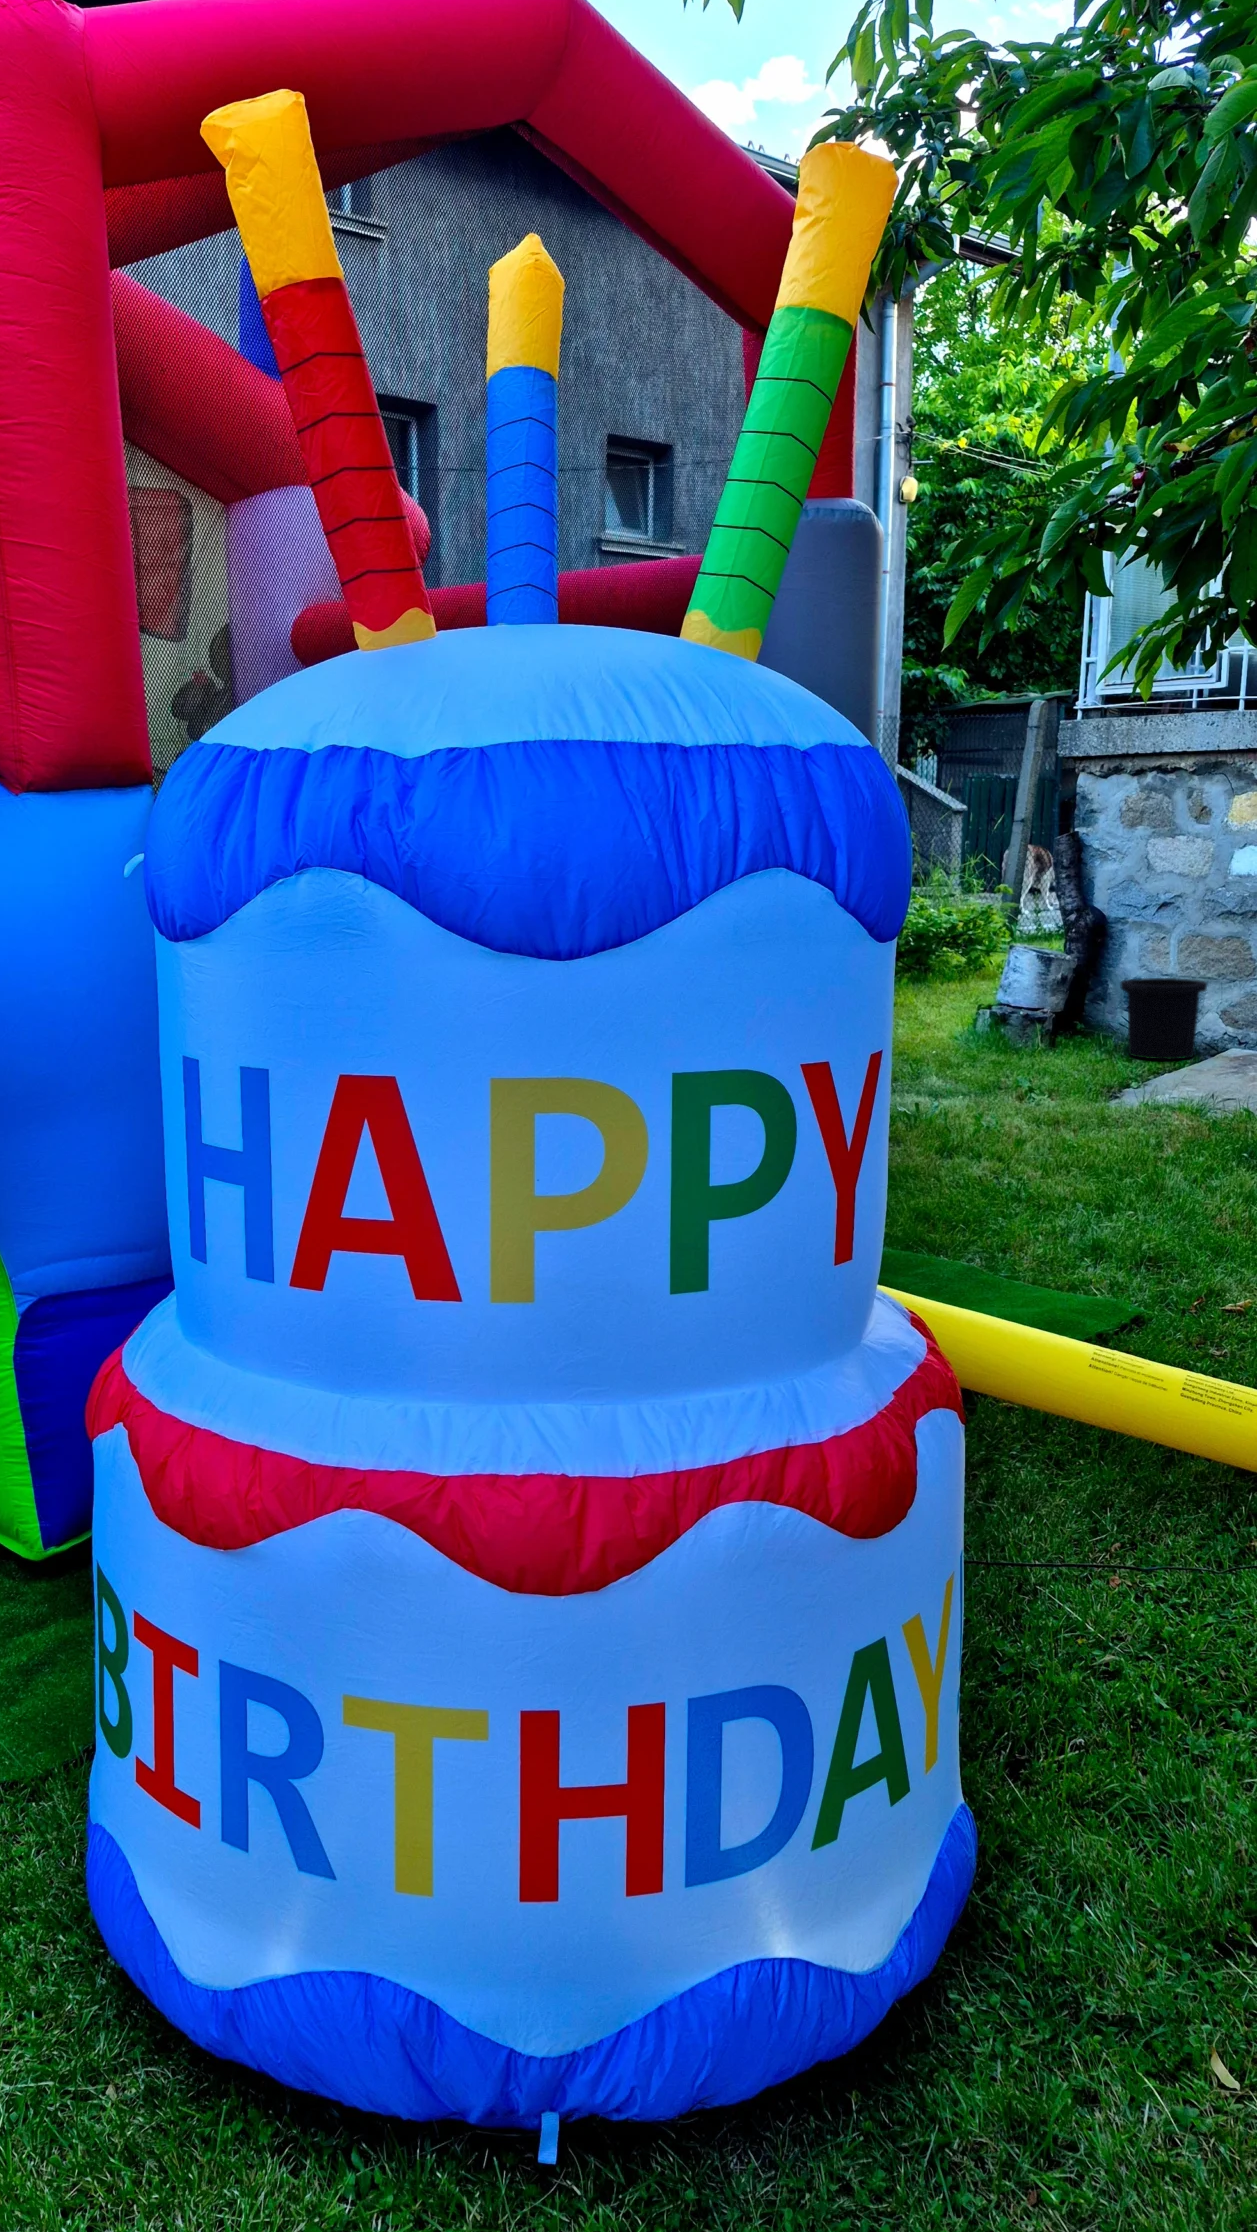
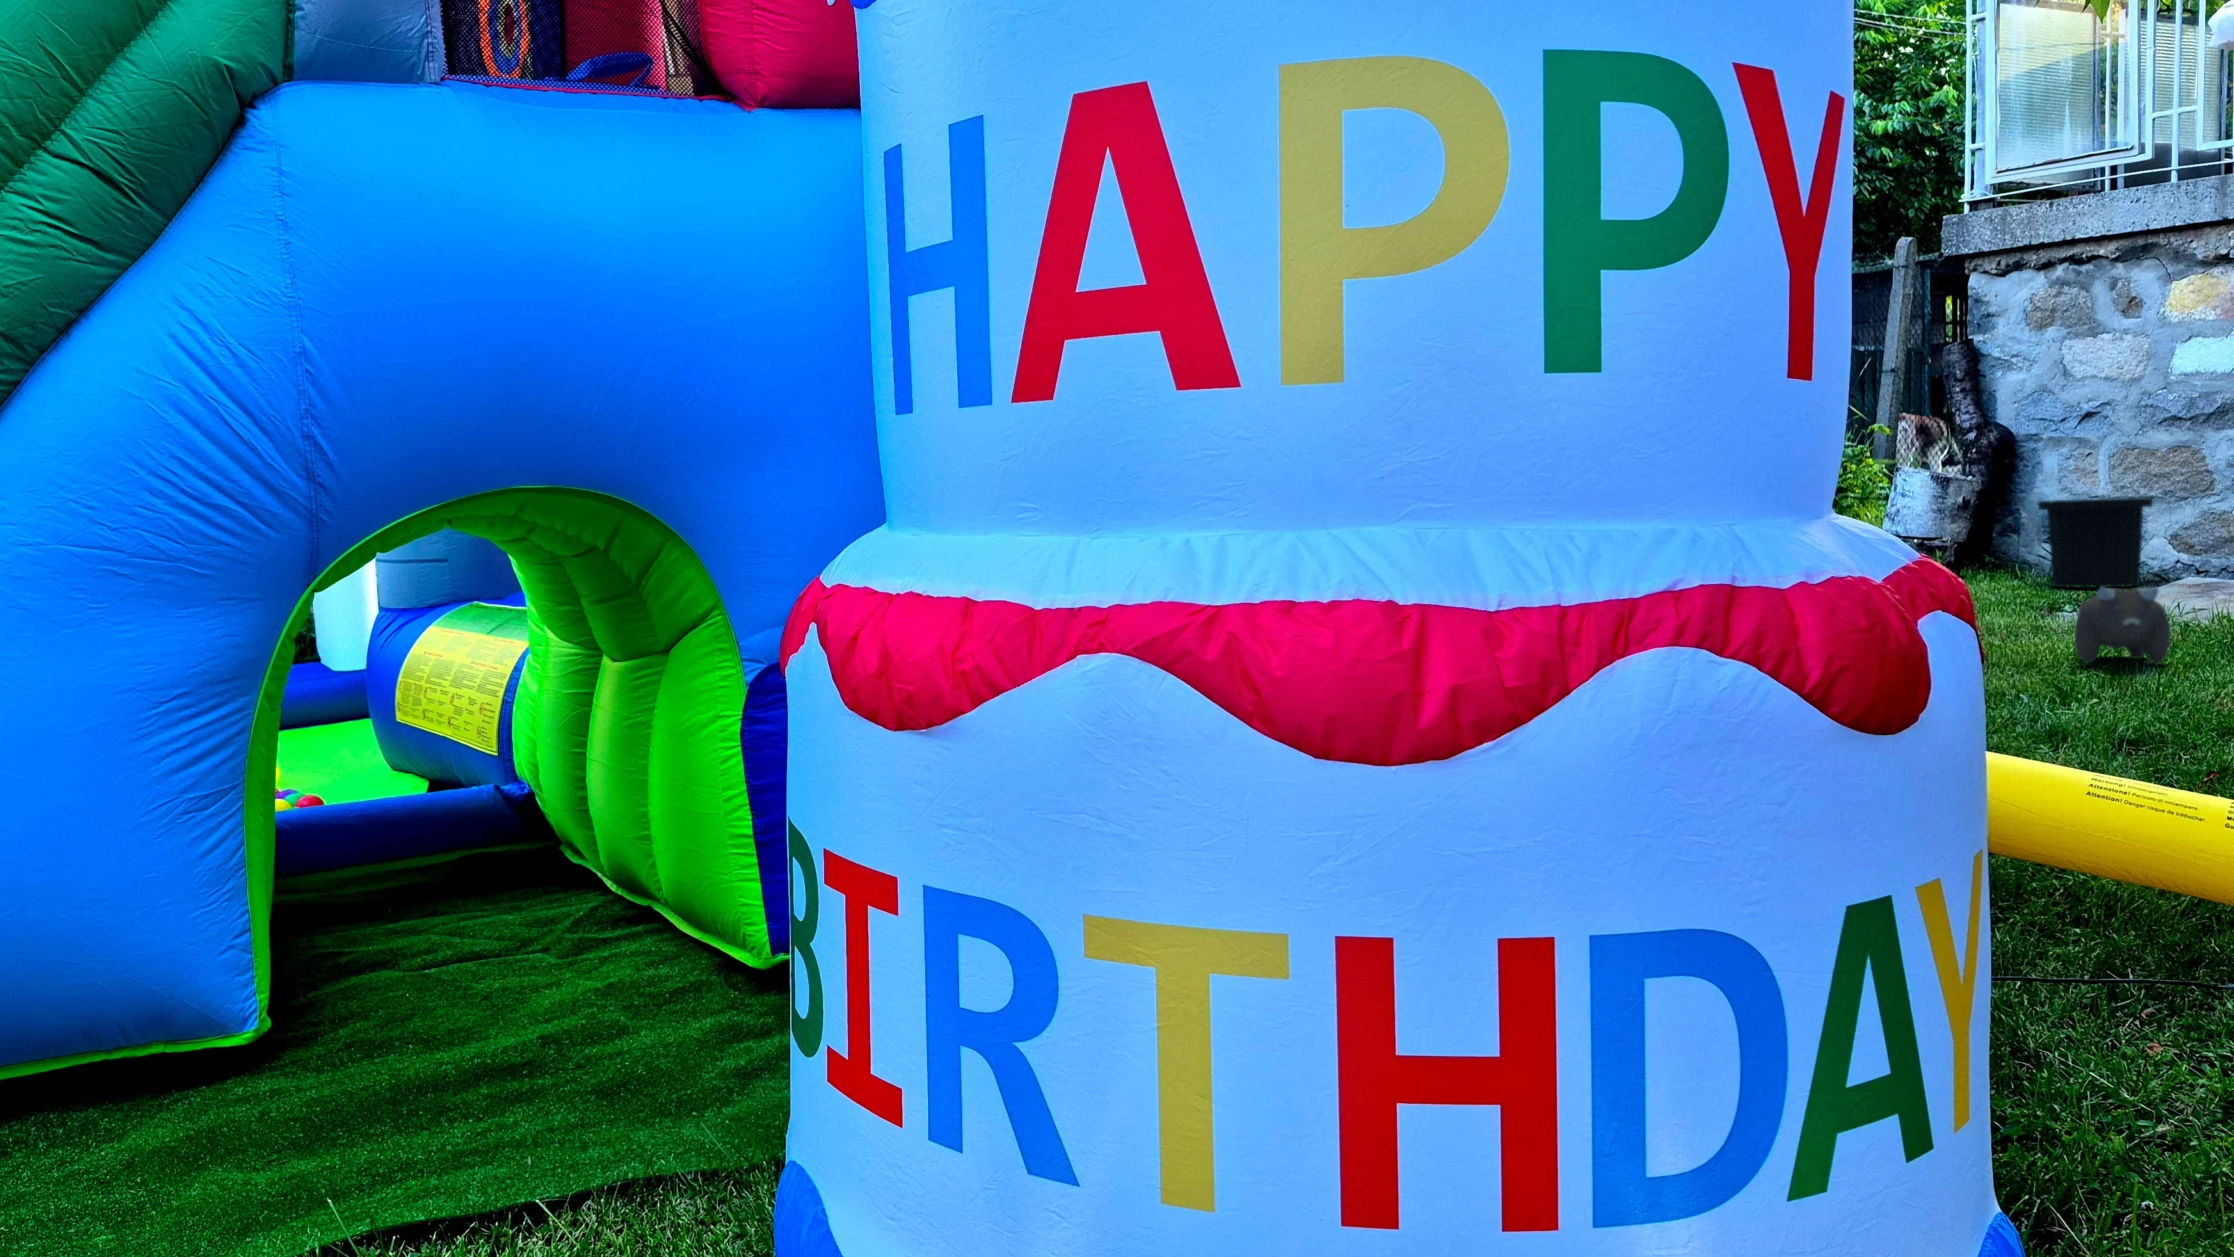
plush toy: none [1126,1104,1195,1168] -> present [2074,587,2170,664]

